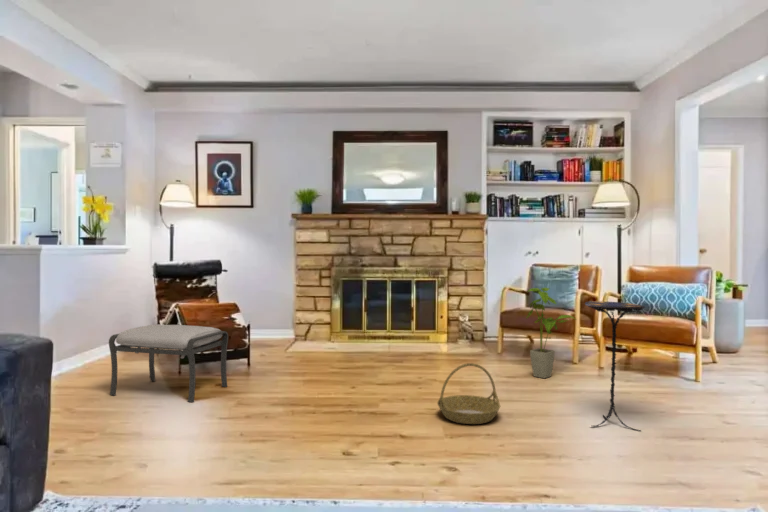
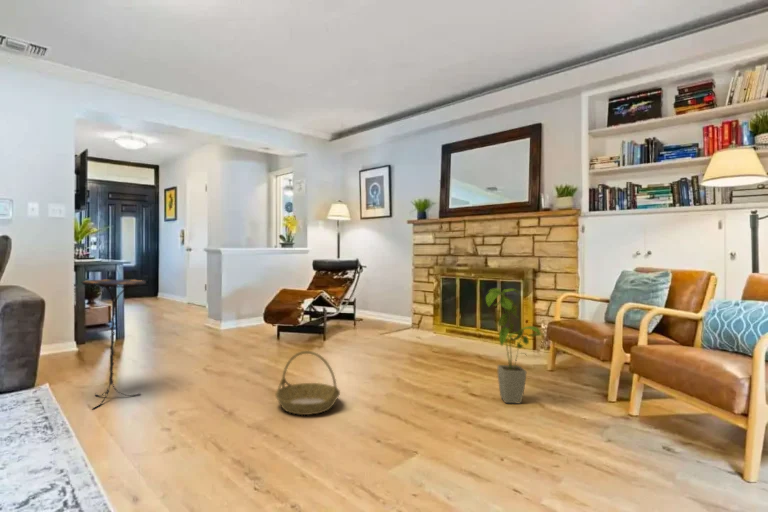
side table: present [585,301,645,429] -> present [81,279,145,406]
ottoman: present [109,324,228,402] -> none [212,295,269,348]

